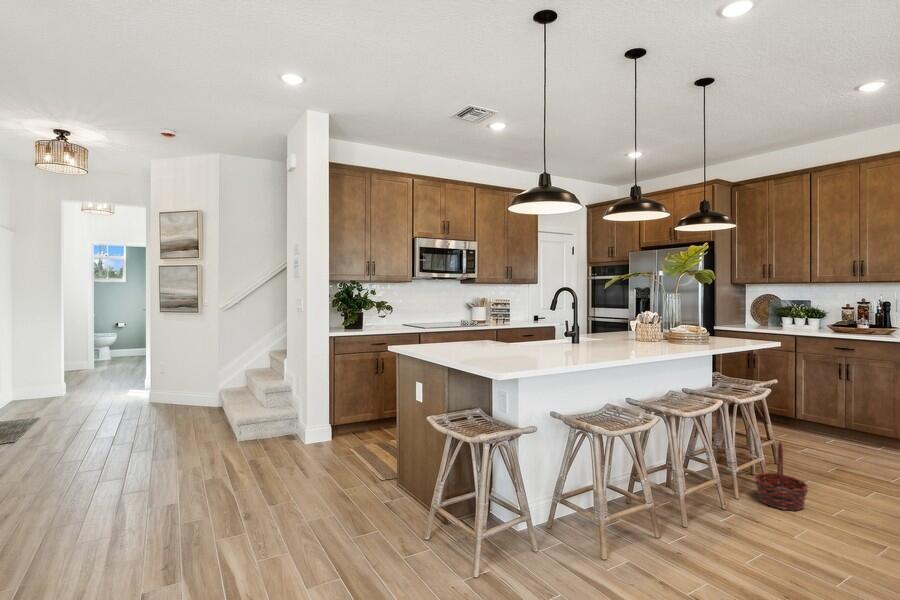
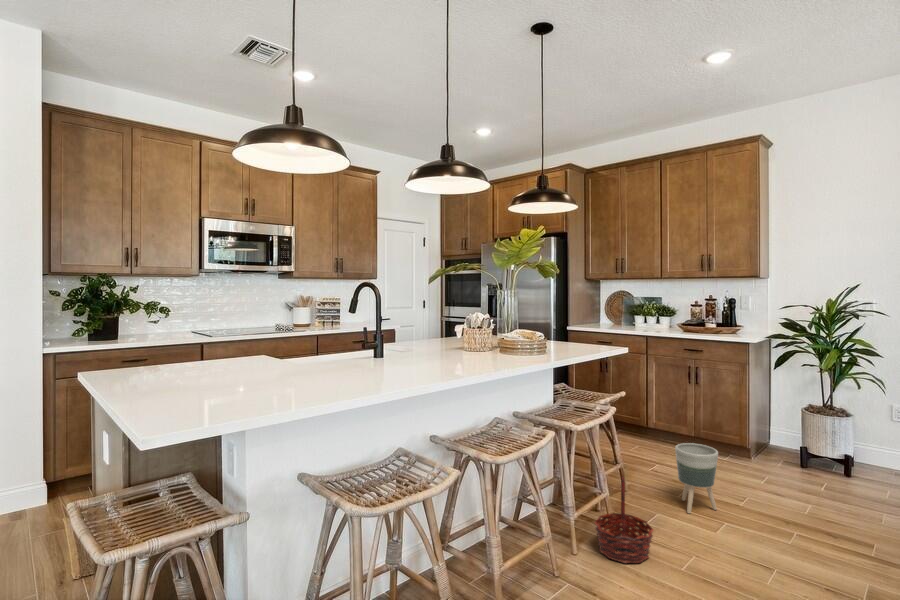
planter: none [827,425,870,484] -> present [675,443,718,513]

